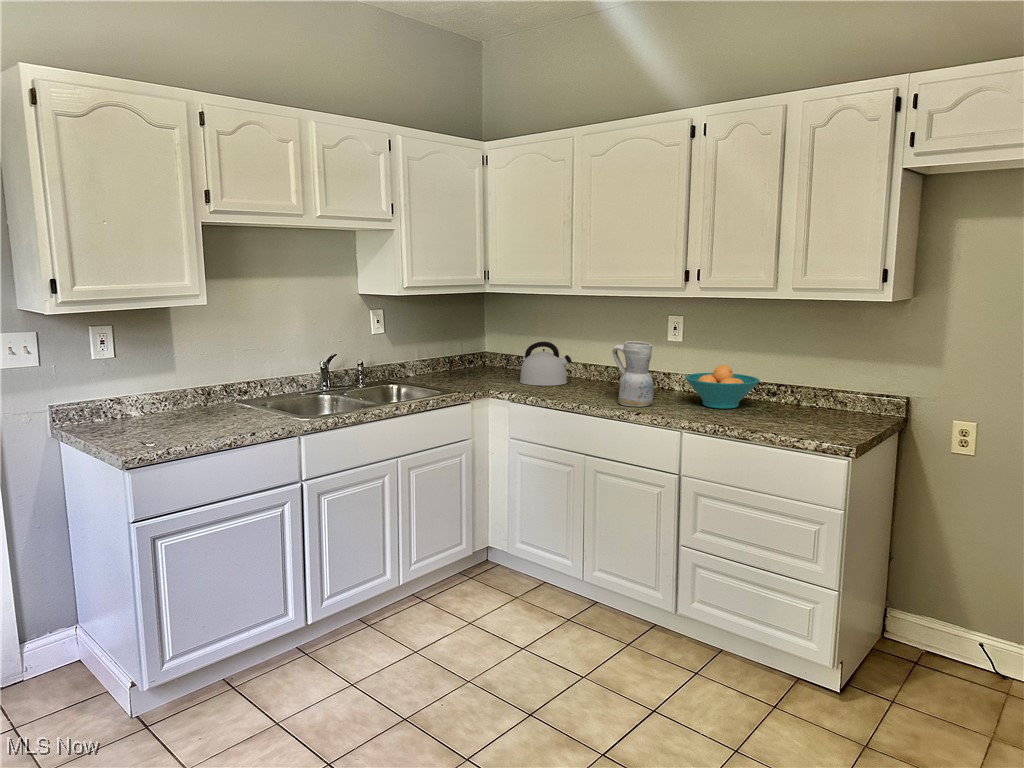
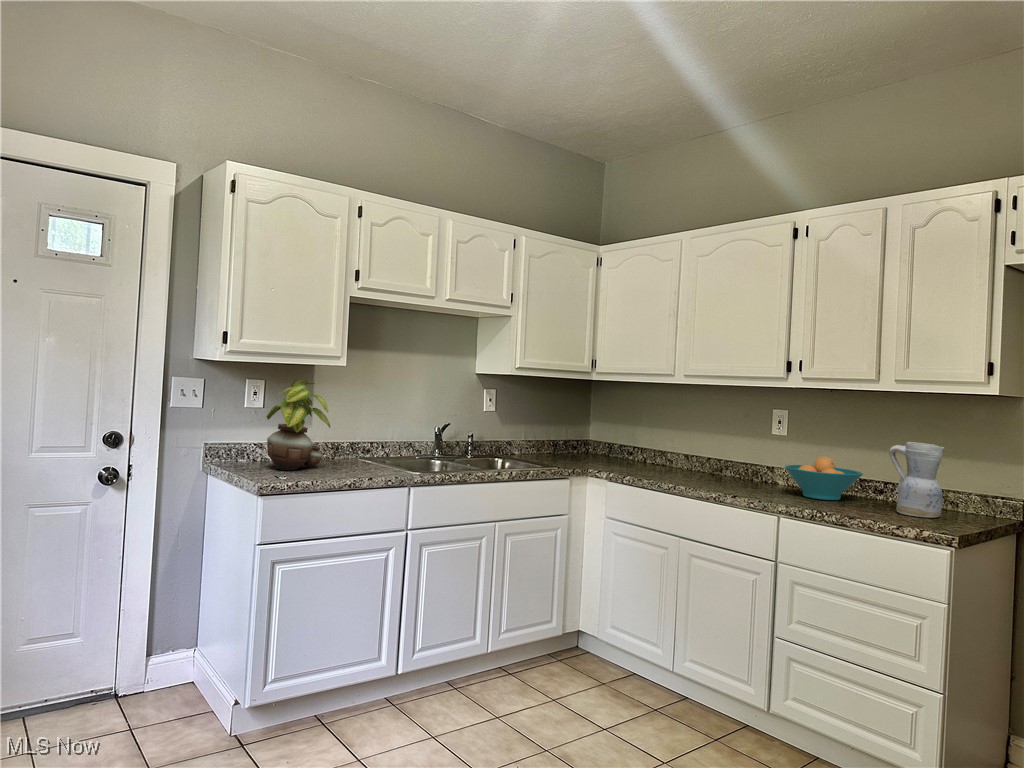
potted plant: none [119,327,201,431] -> present [267,380,330,470]
ceramic pitcher: present [612,341,654,407] -> present [889,442,944,518]
kettle: present [520,342,572,386] -> none [620,429,673,472]

